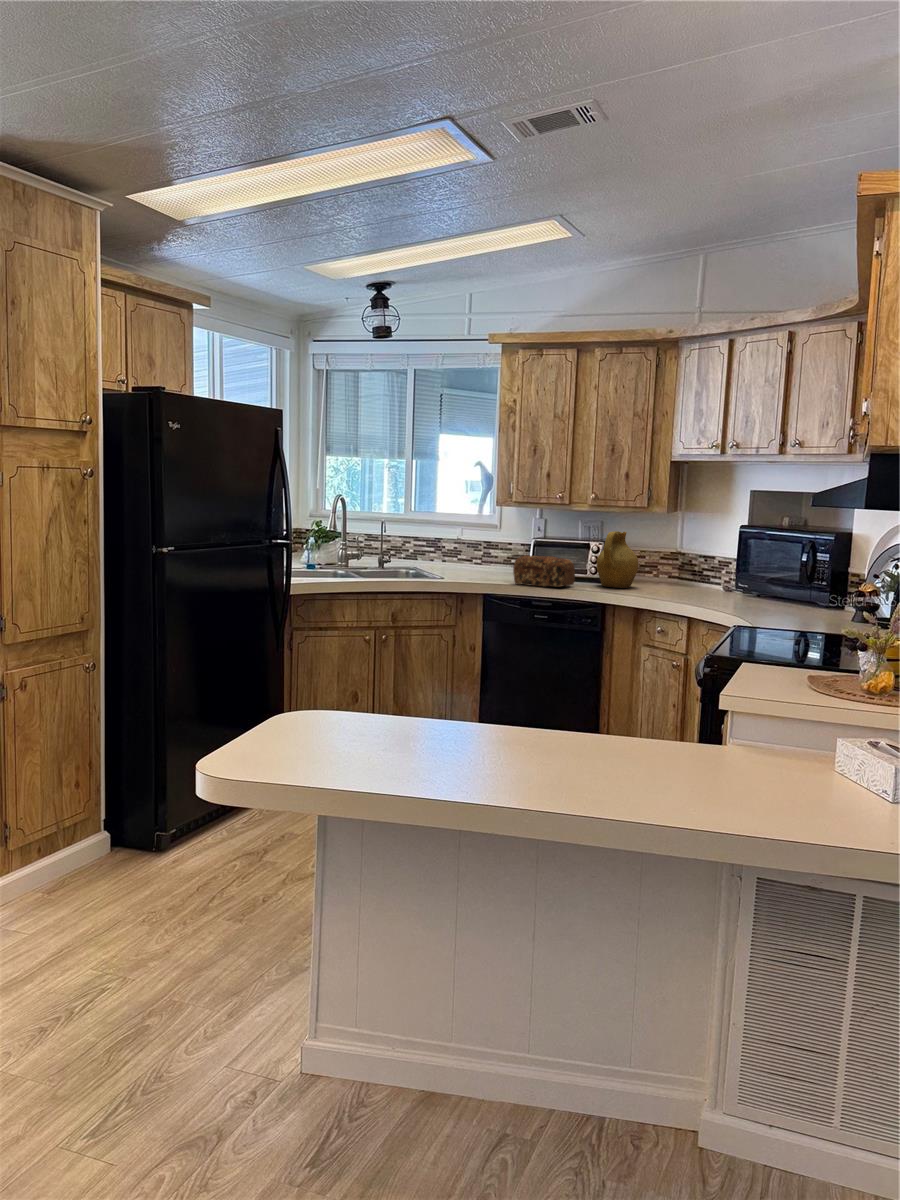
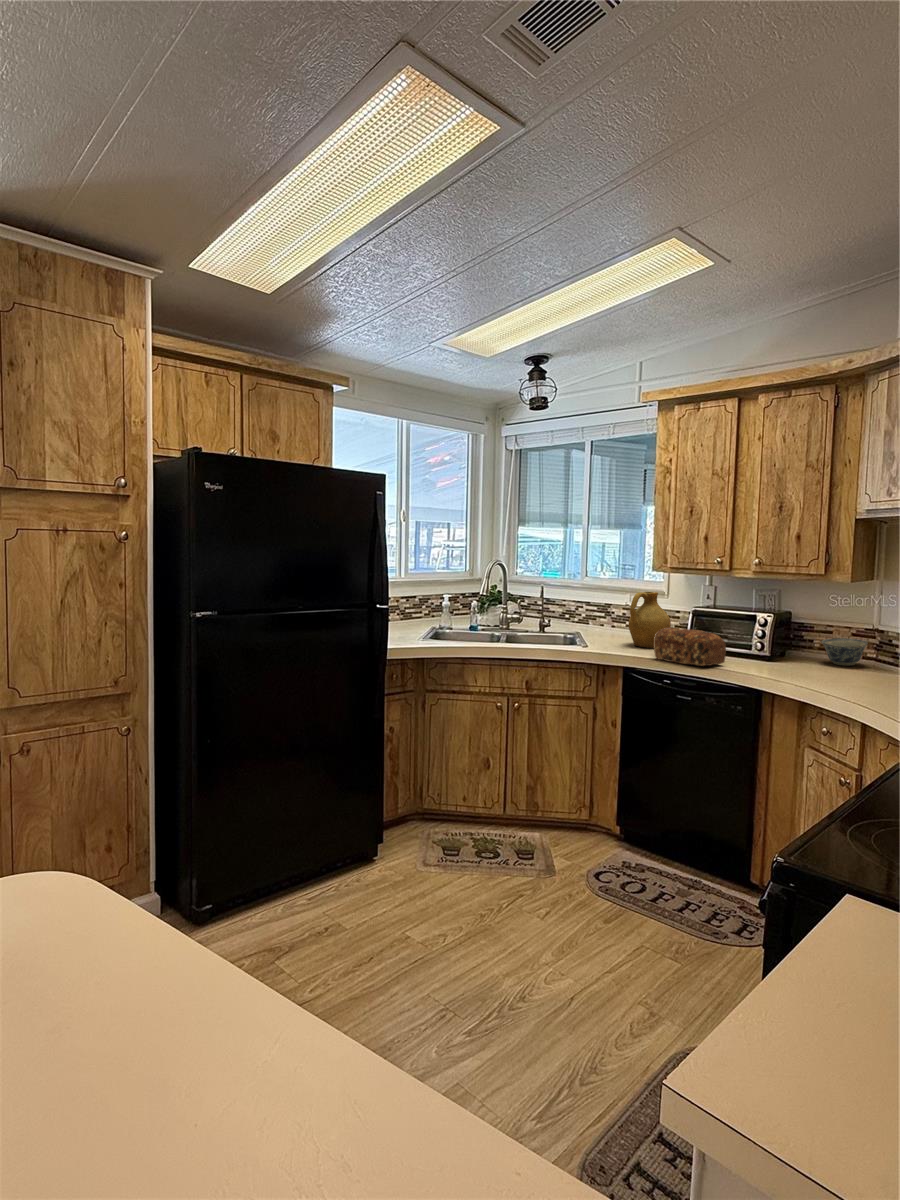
pitcher: present [597,531,638,588] -> present [629,592,671,648]
bowl: none [640,562,675,583] -> present [821,638,868,666]

